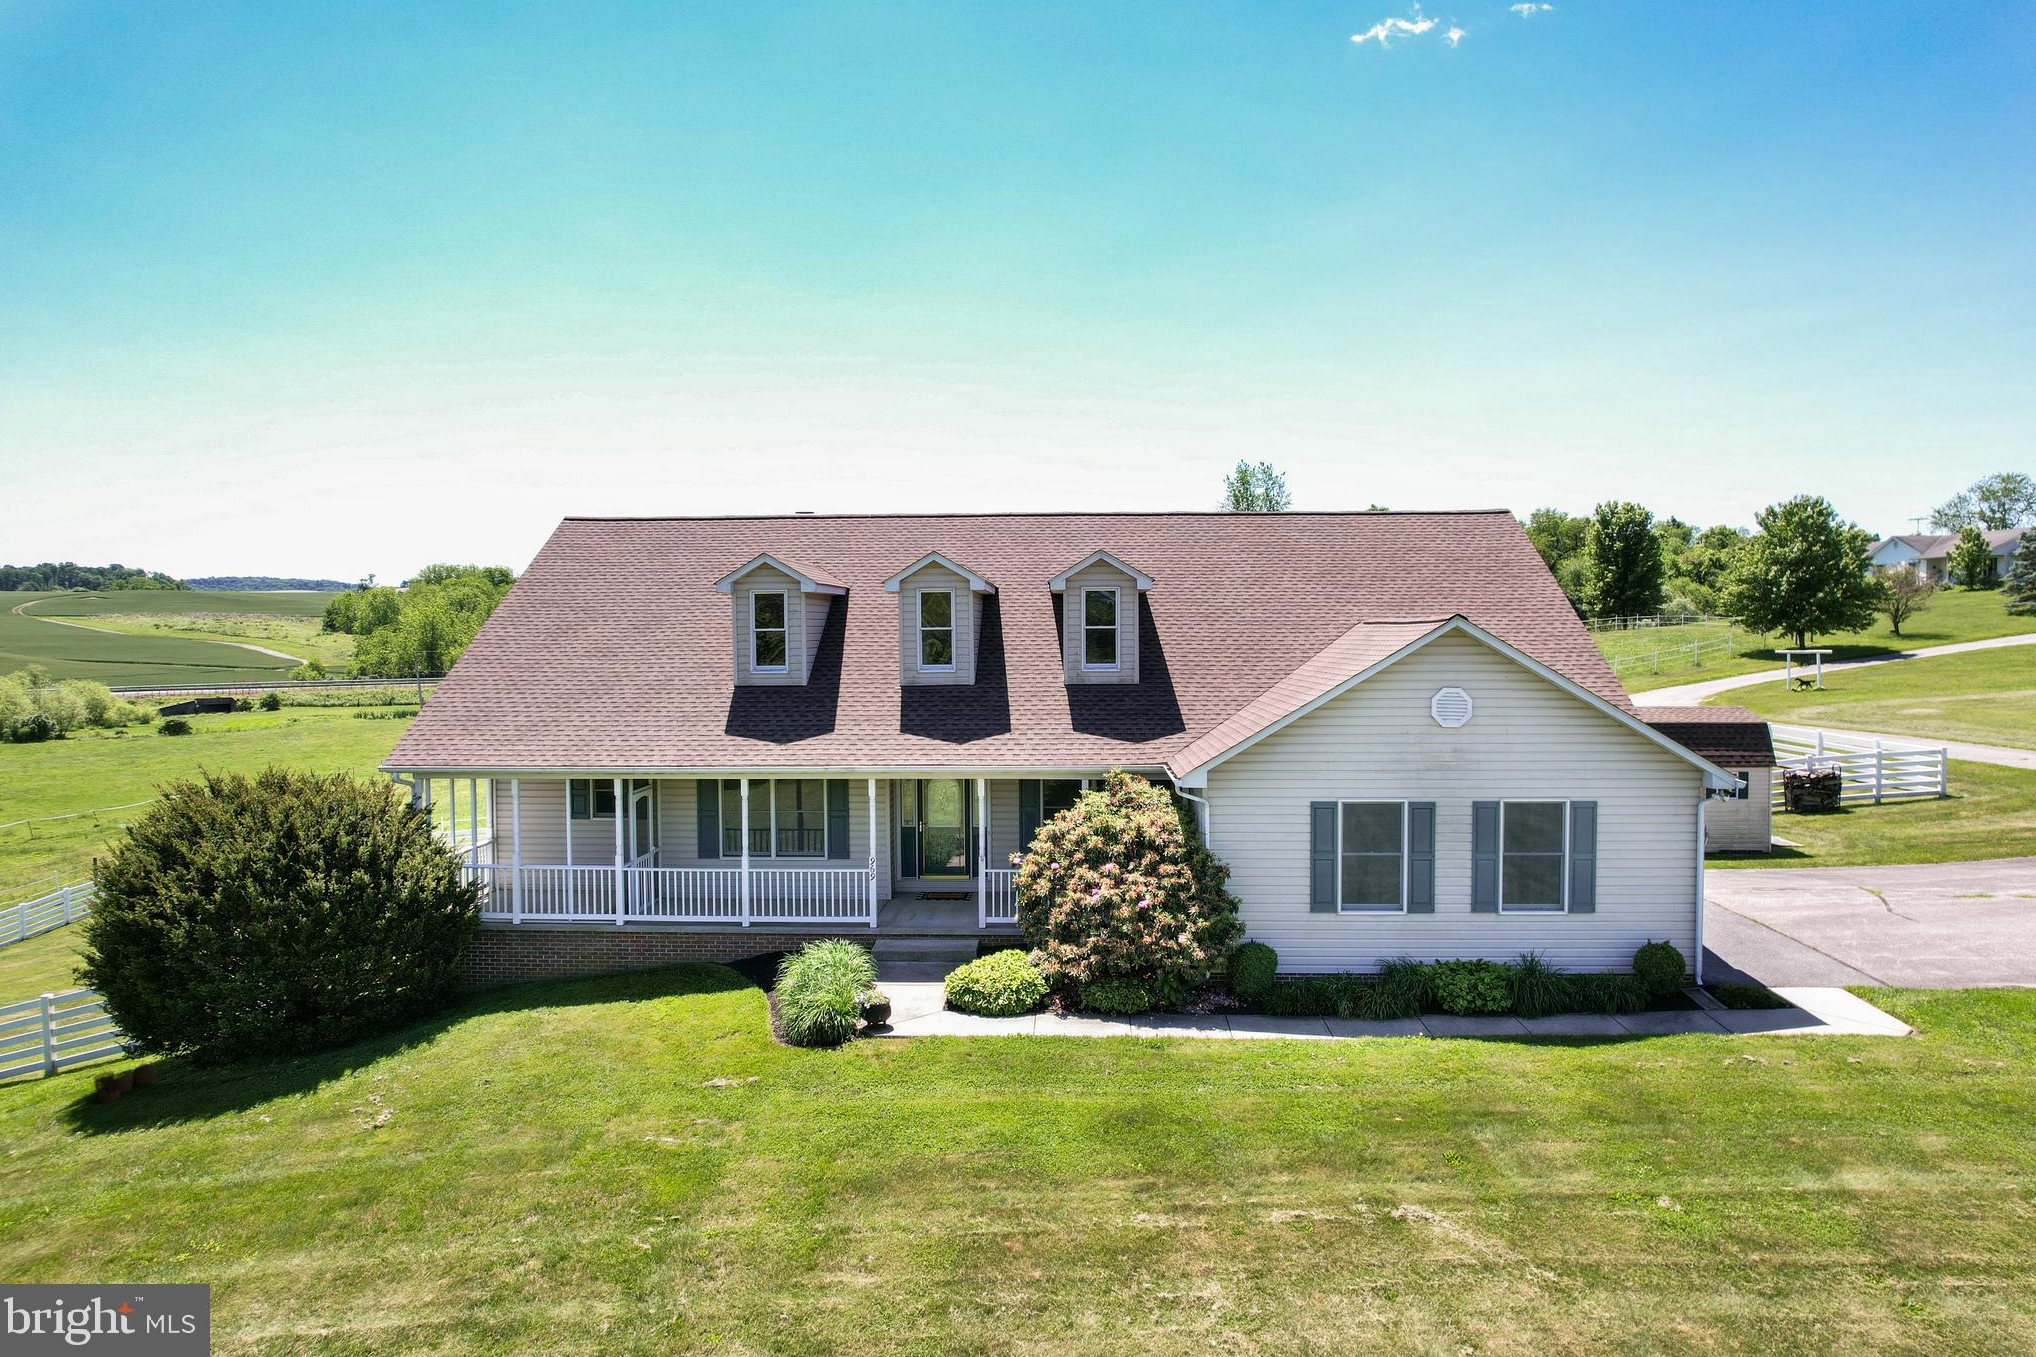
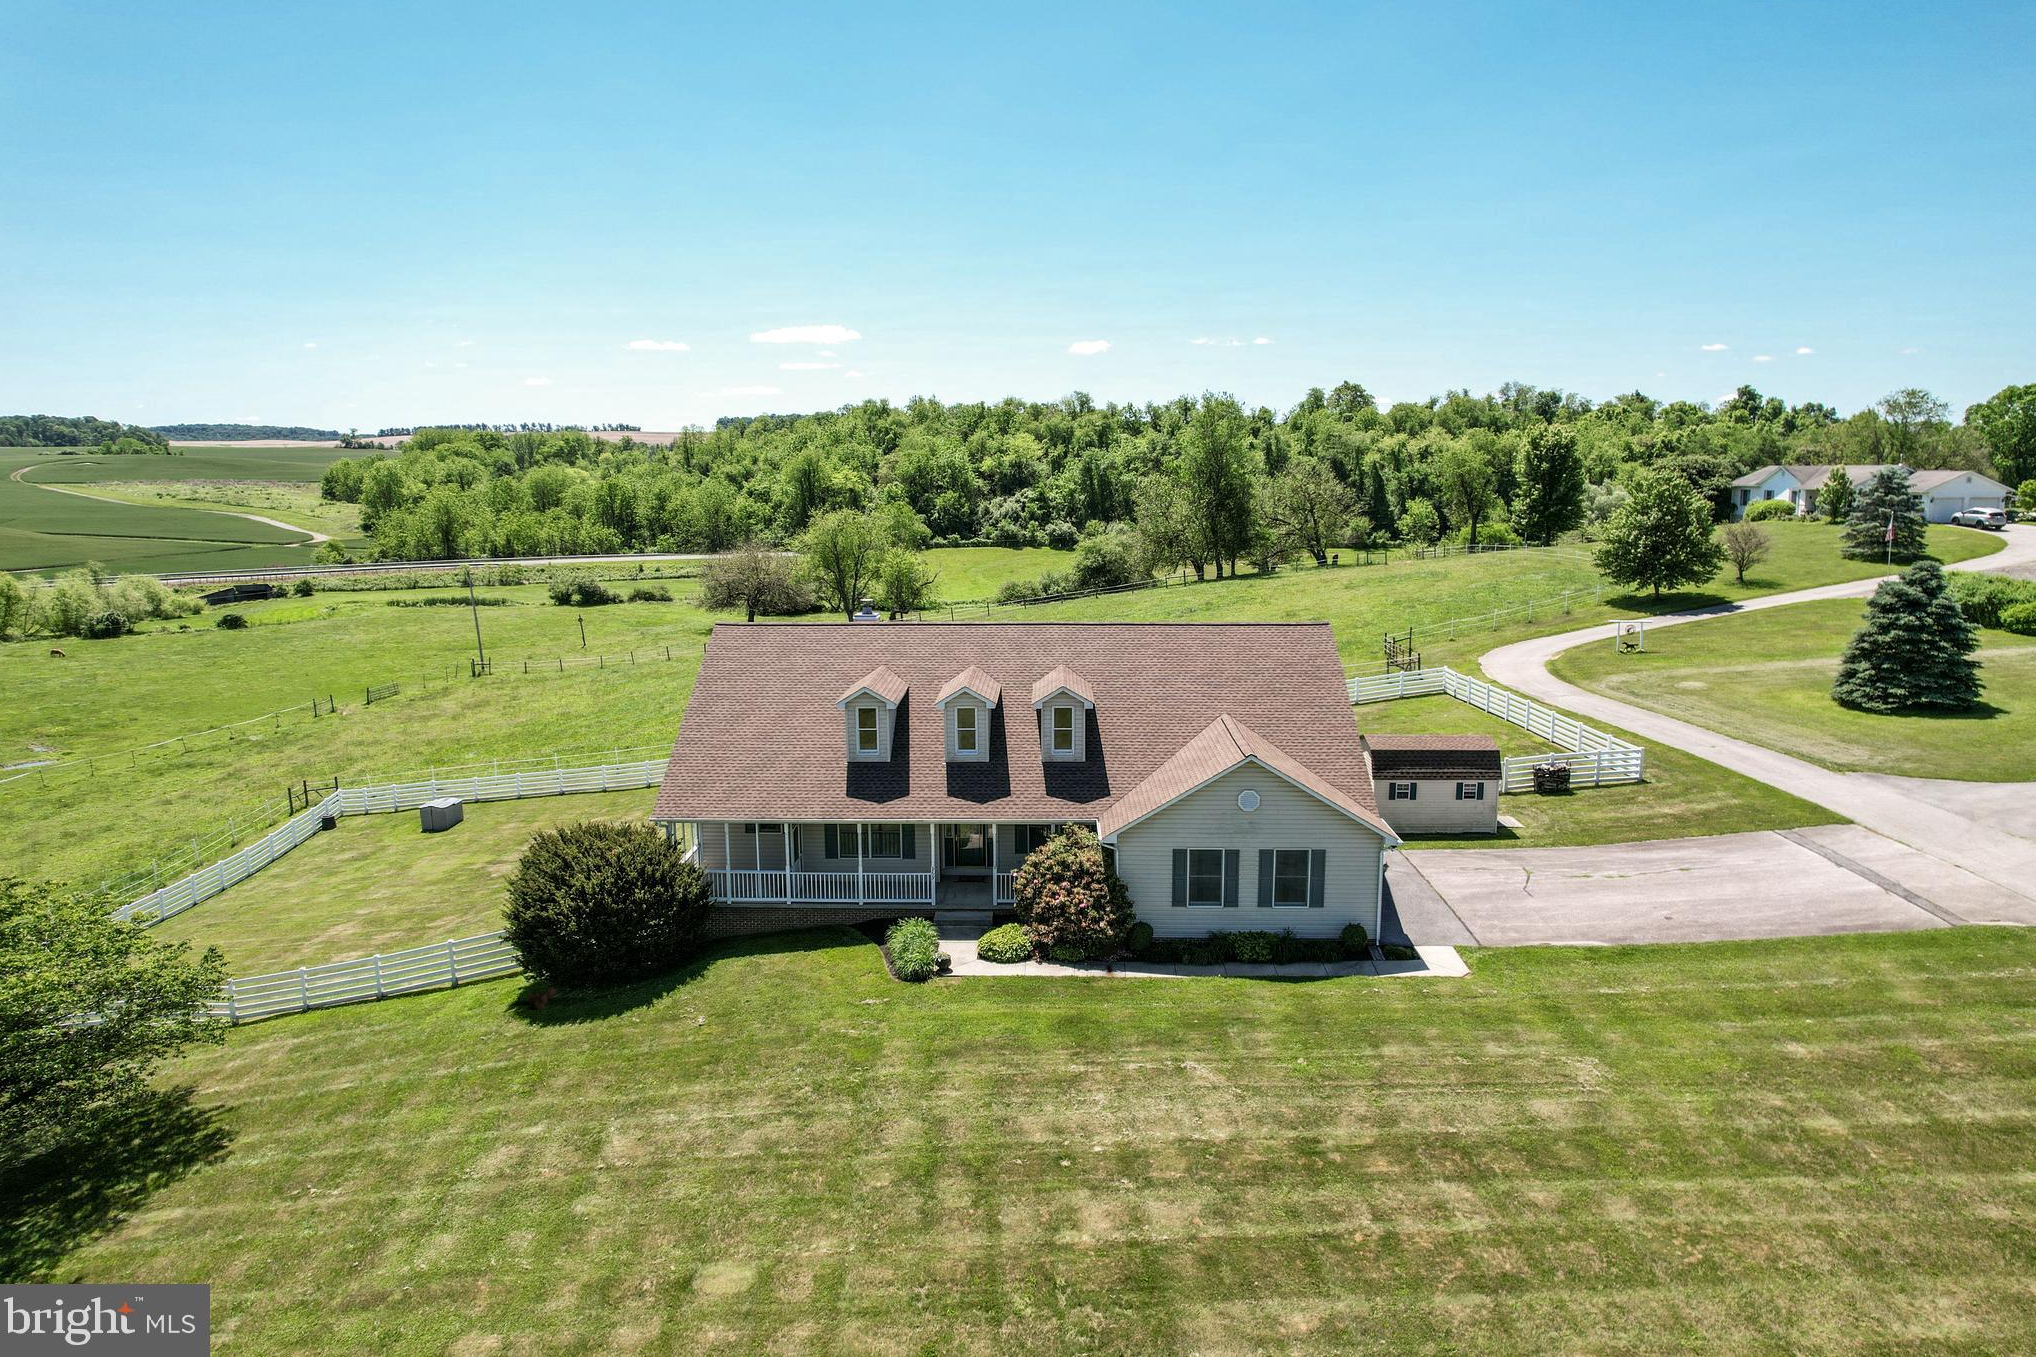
potted tree: none [1167,966,1220,1034] -> present [1097,940,1120,972]

